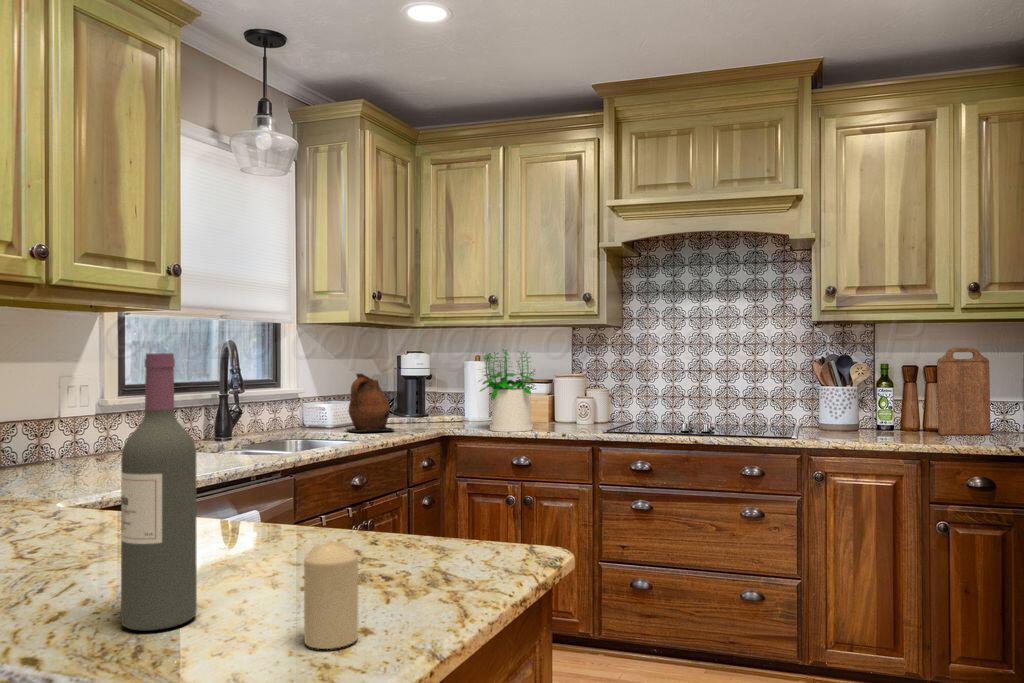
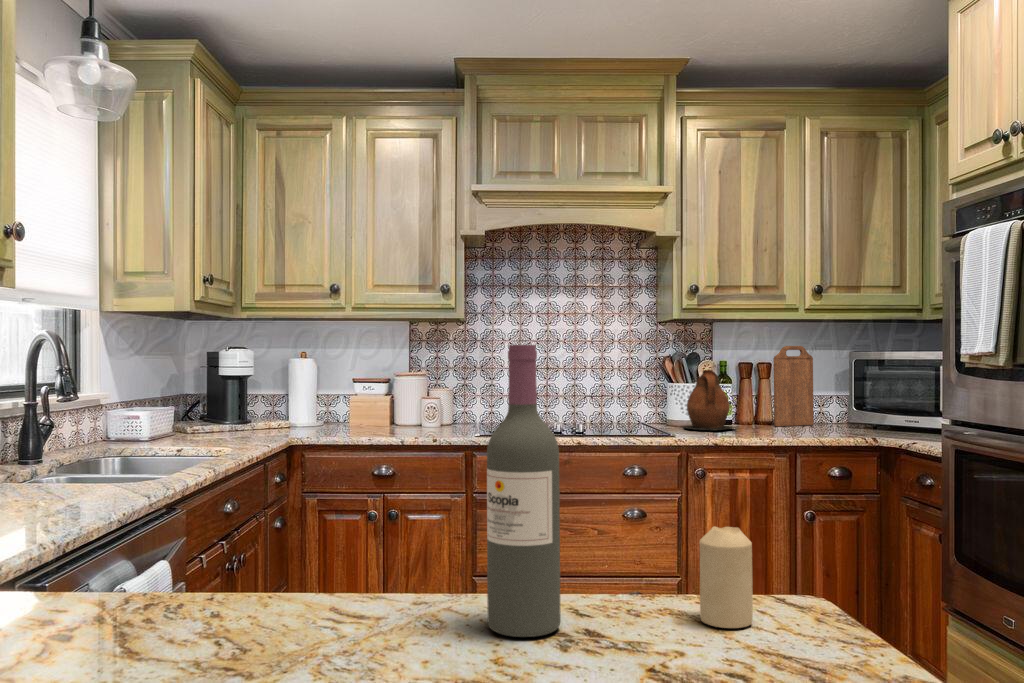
potted plant: present [479,350,535,432] -> none [332,345,398,438]
ceramic pitcher: present [347,374,395,432] -> present [683,370,735,430]

